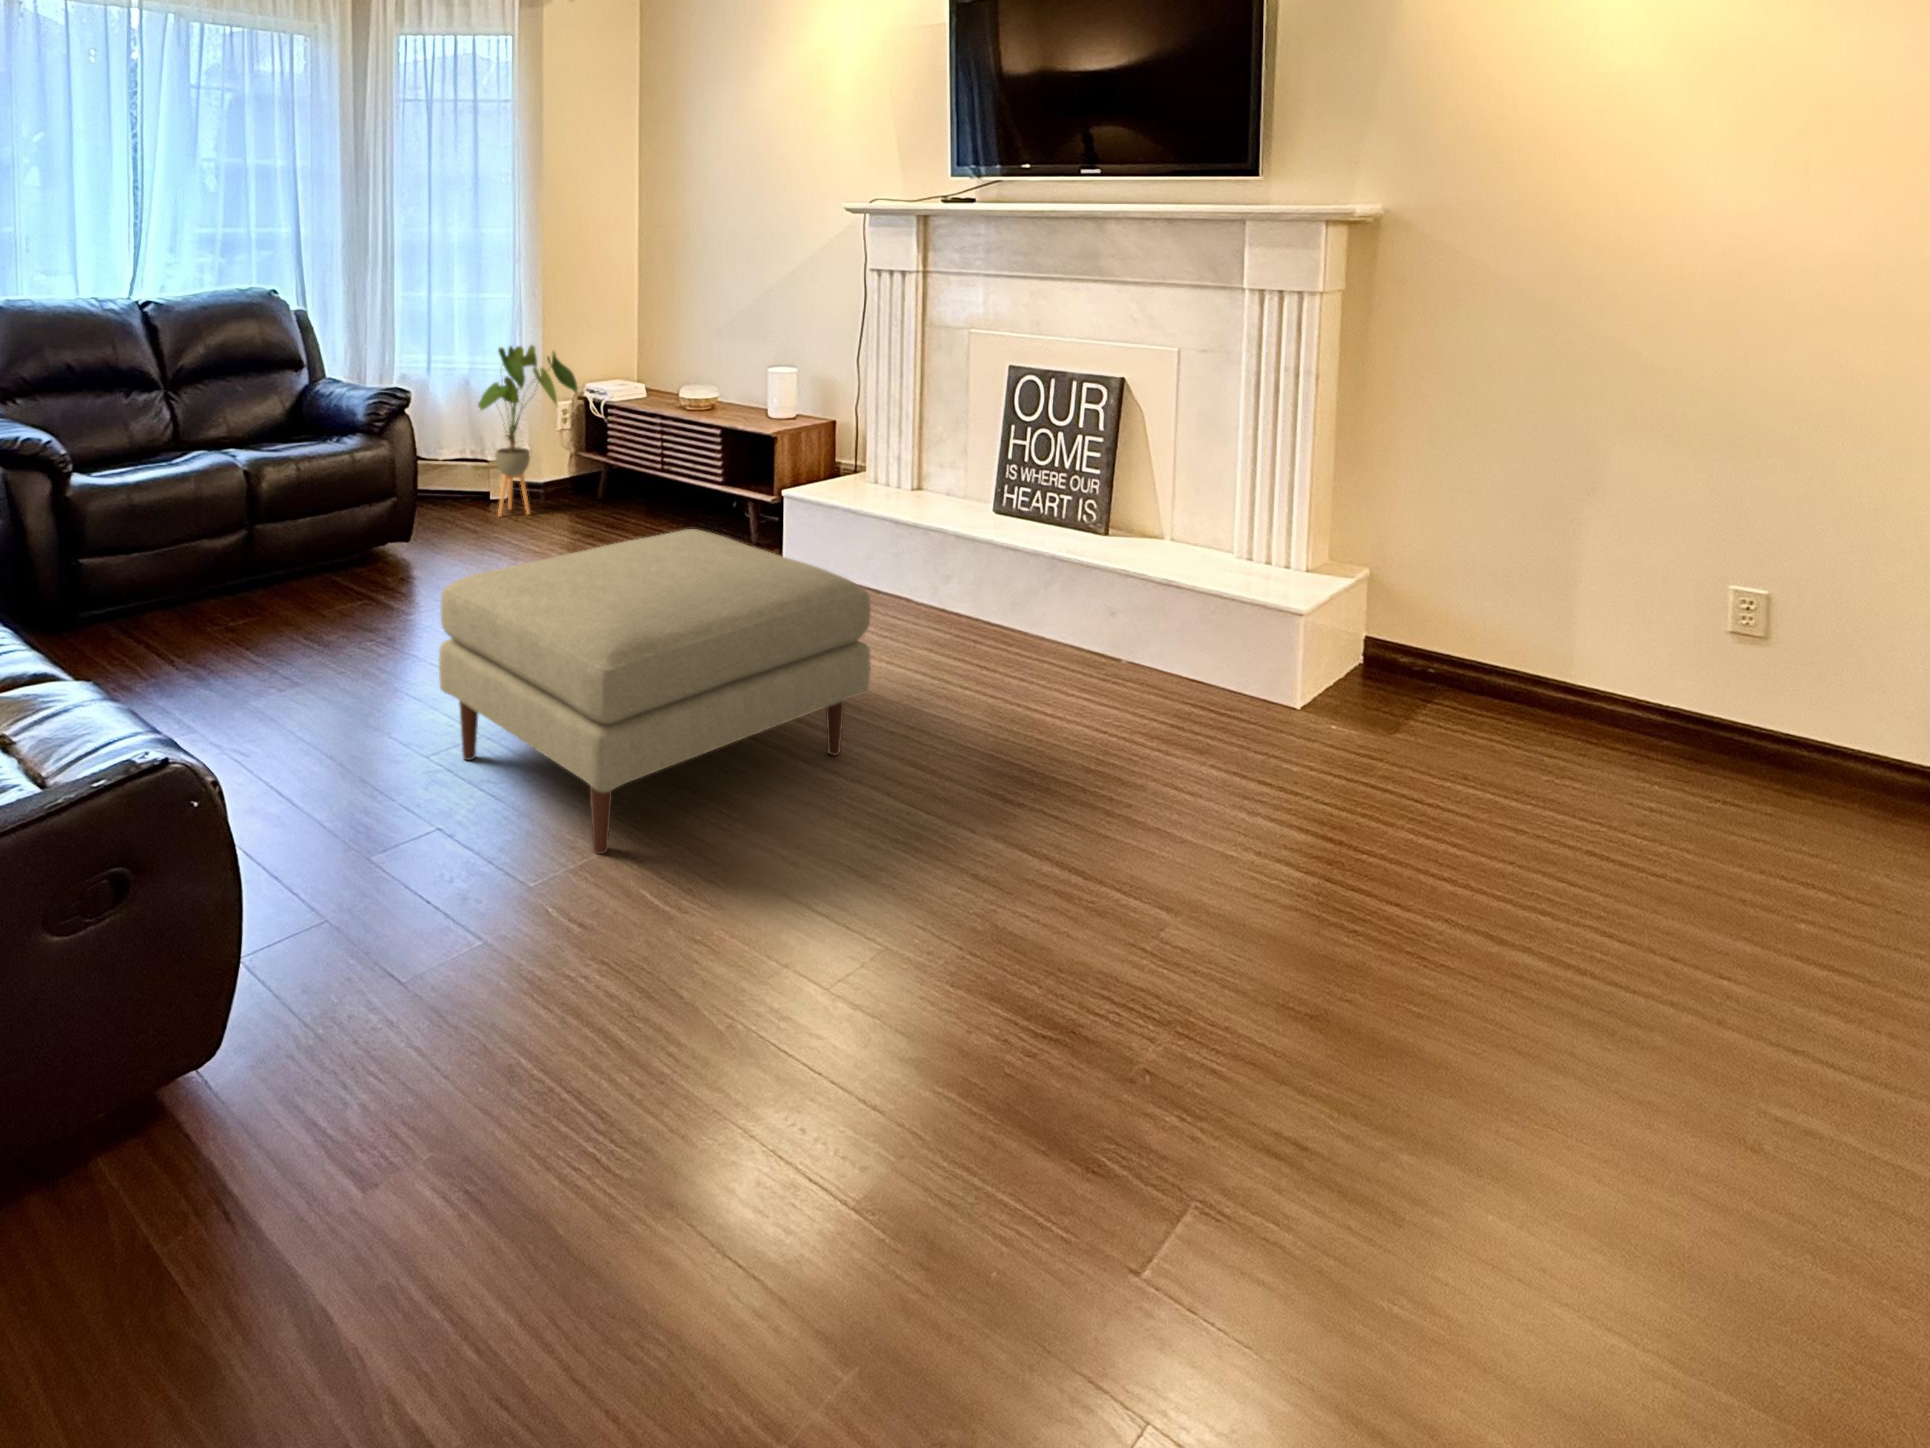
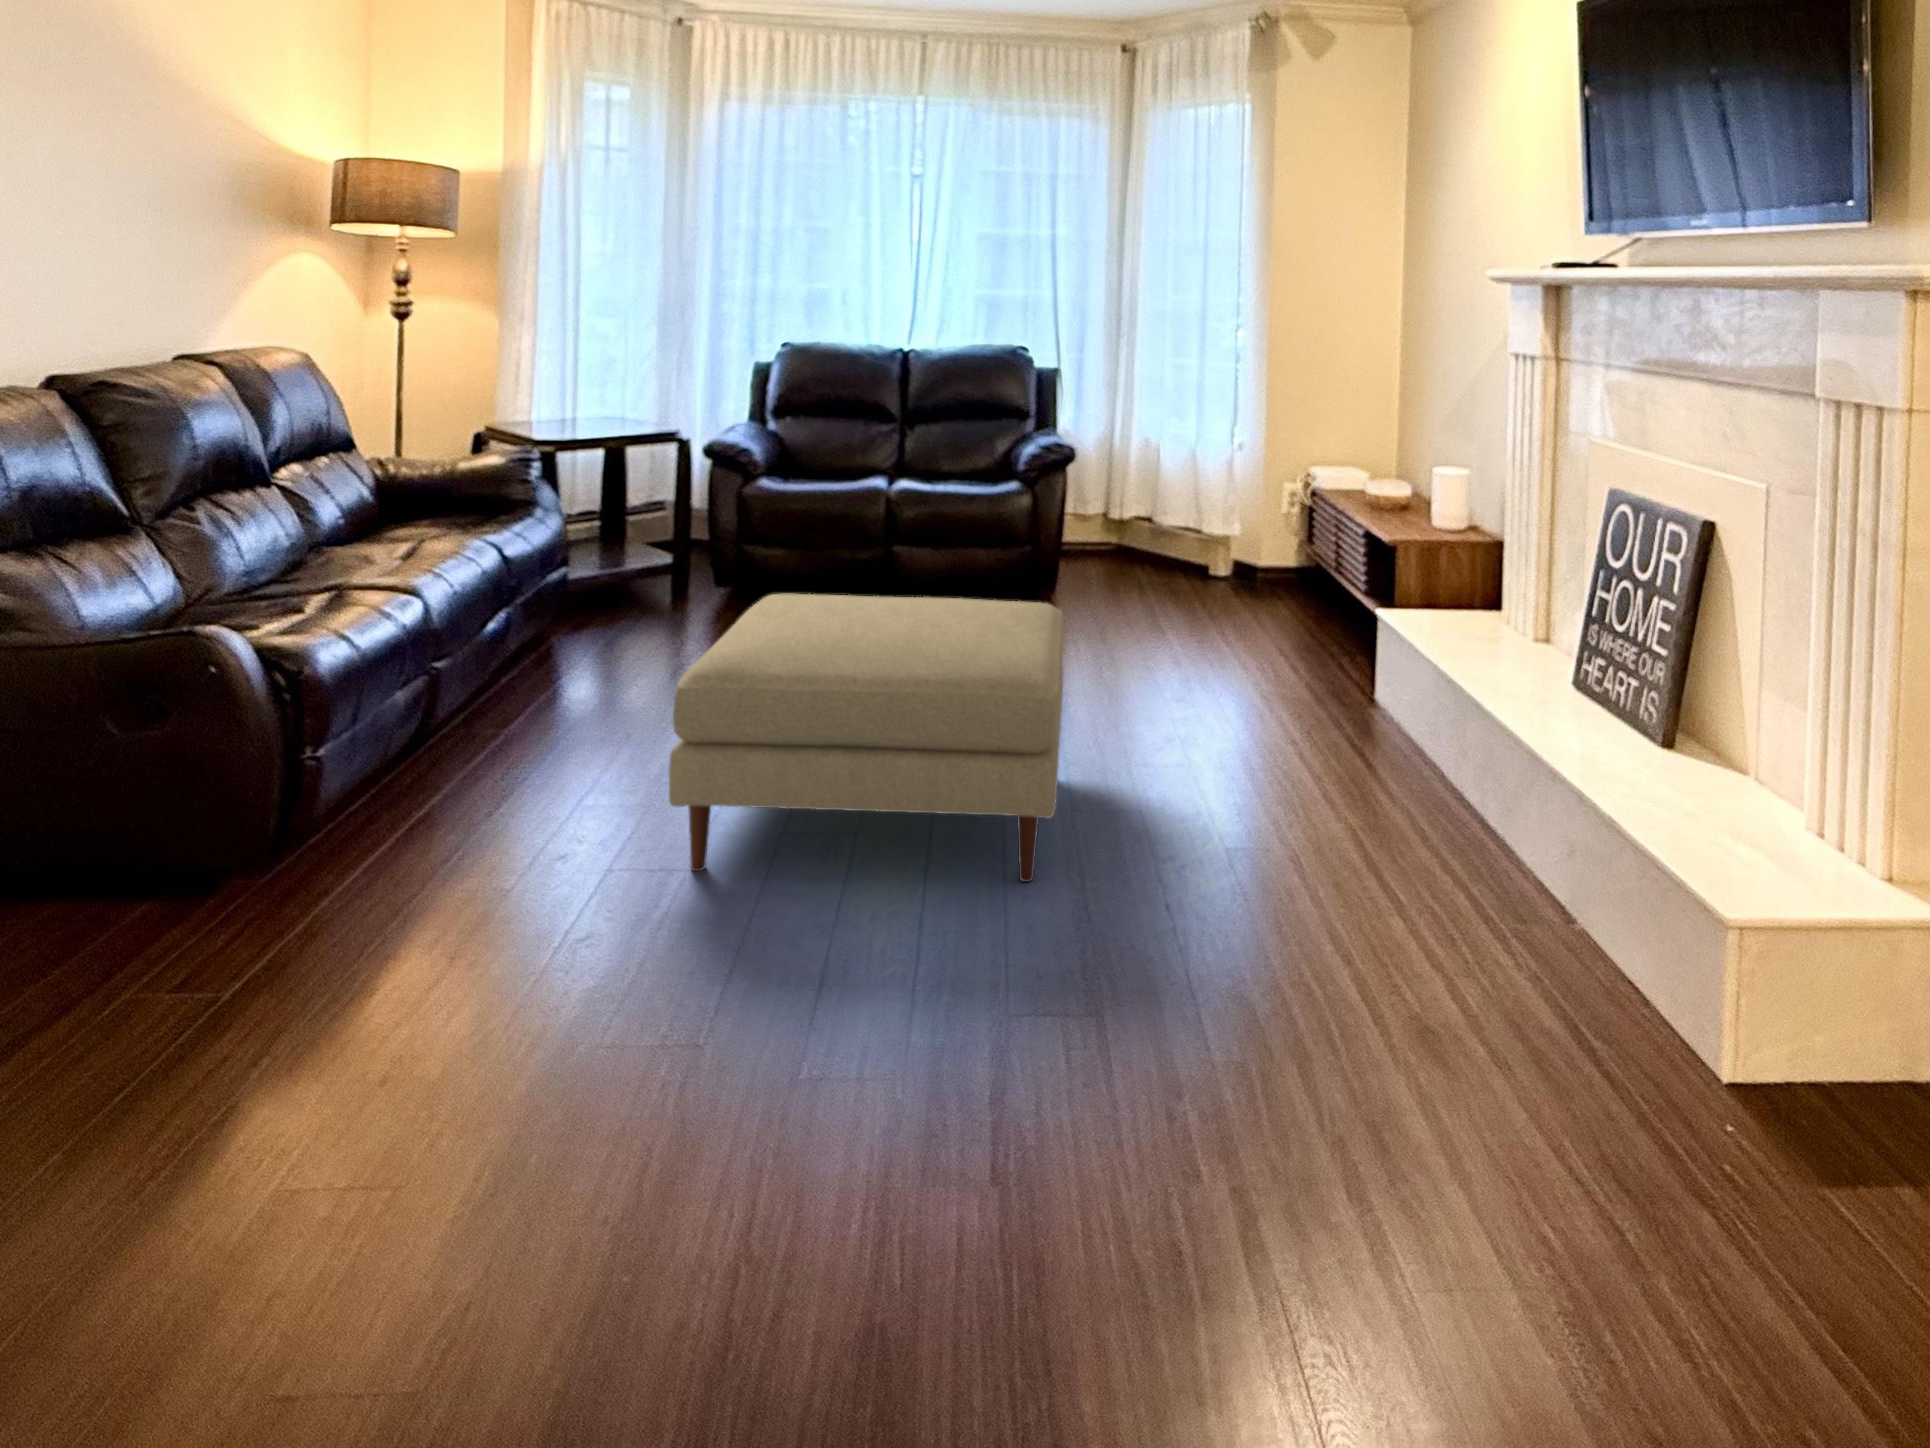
house plant: present [478,345,578,516] -> none [1156,414,1257,591]

